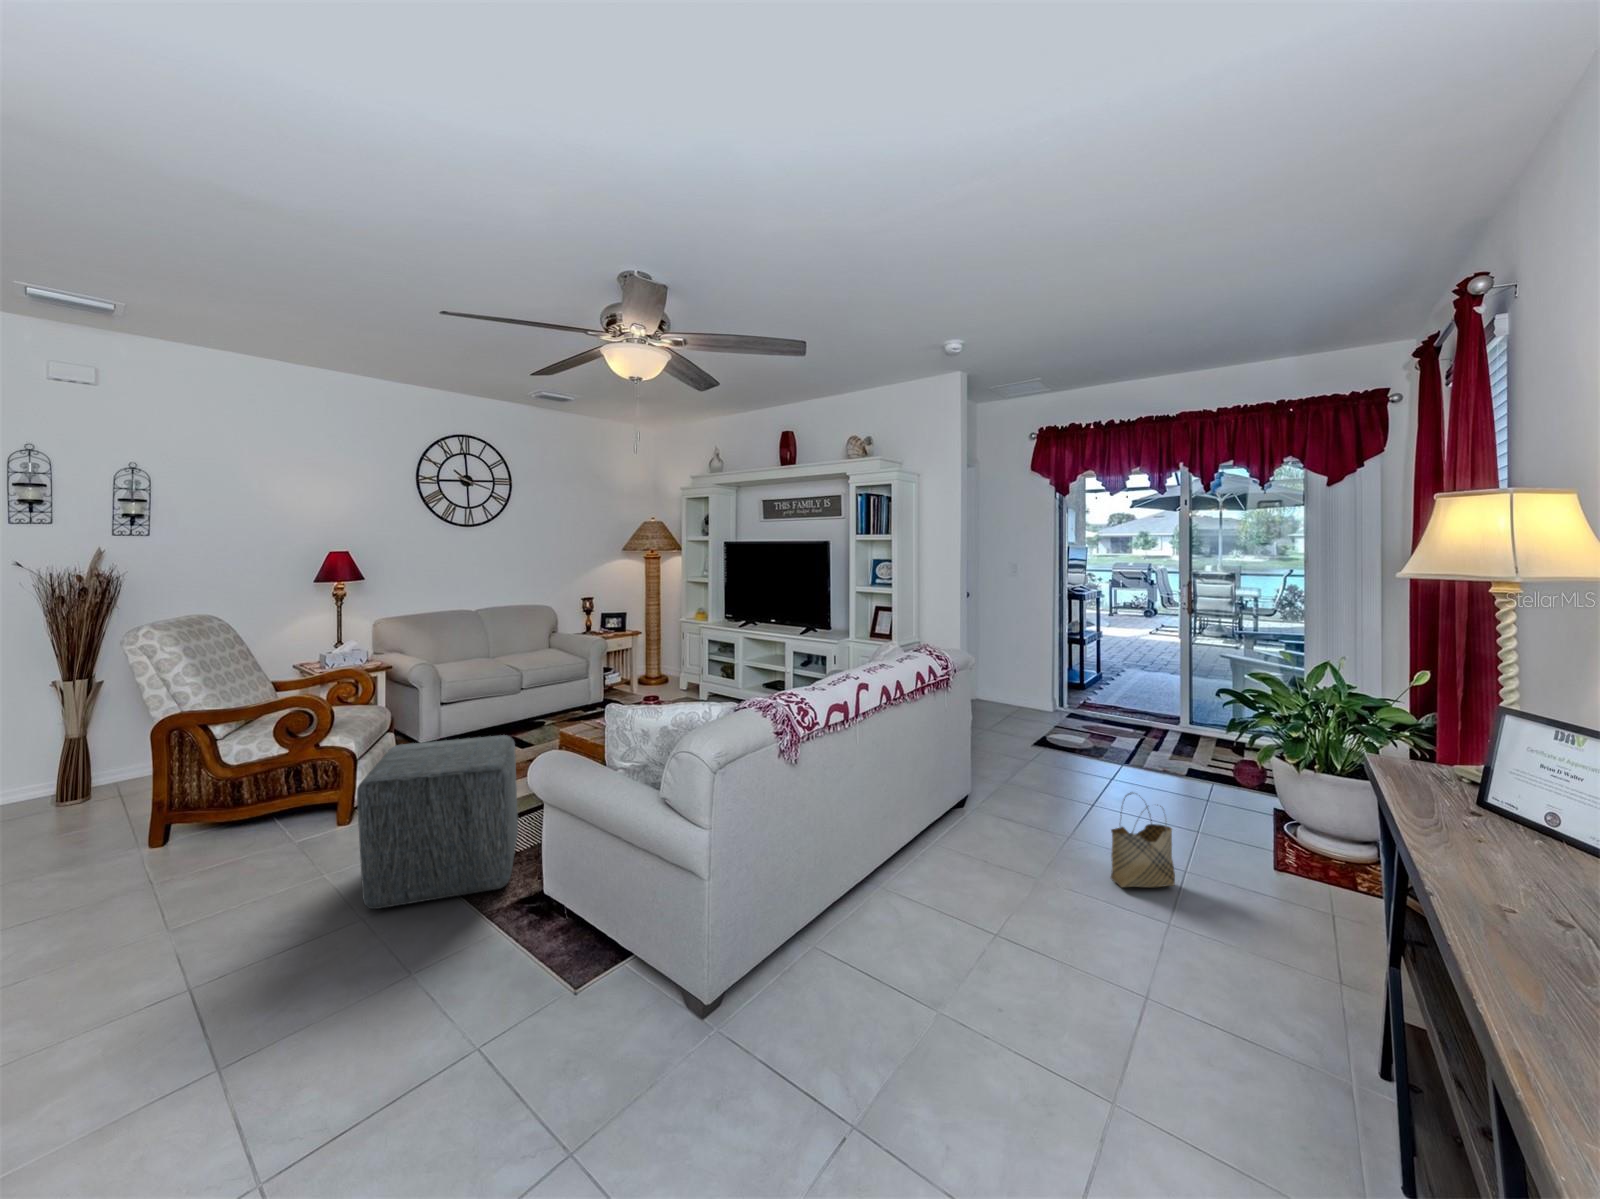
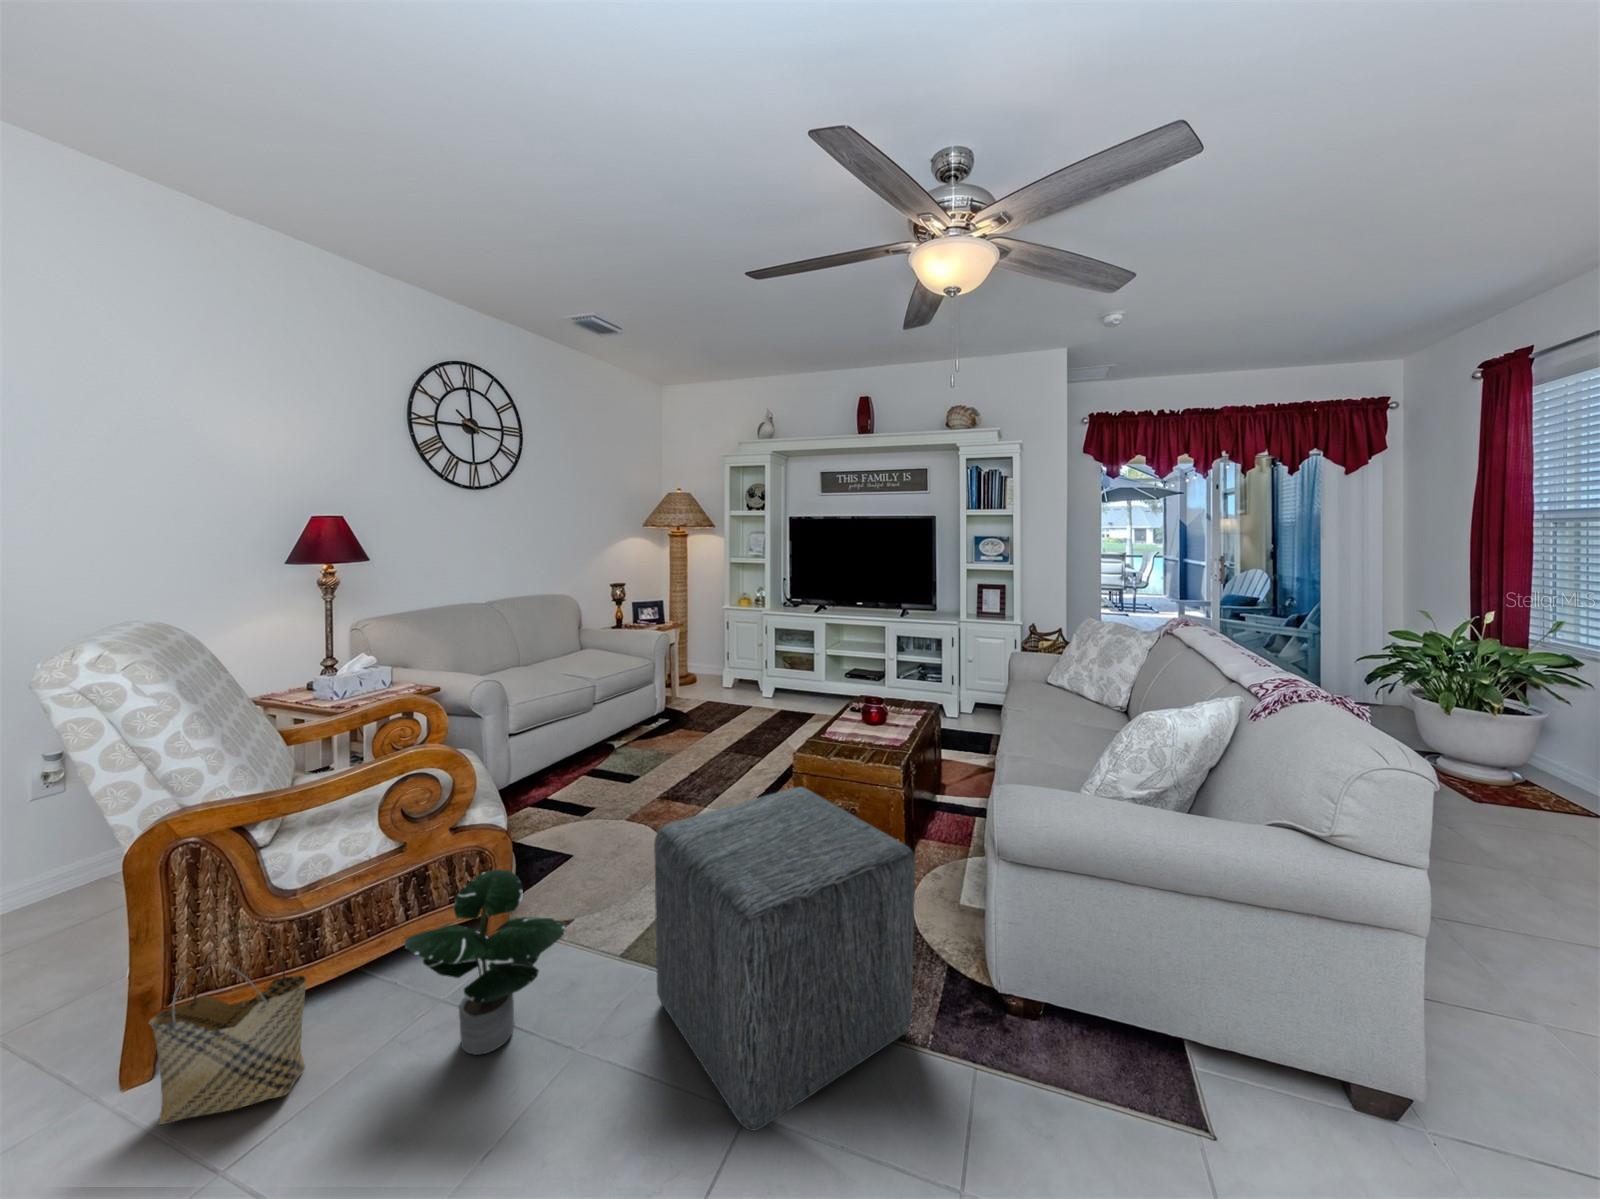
potted plant: none [245,766,340,862] -> present [405,869,565,1055]
woven basket: present [1111,793,1175,888] -> present [149,926,307,1125]

